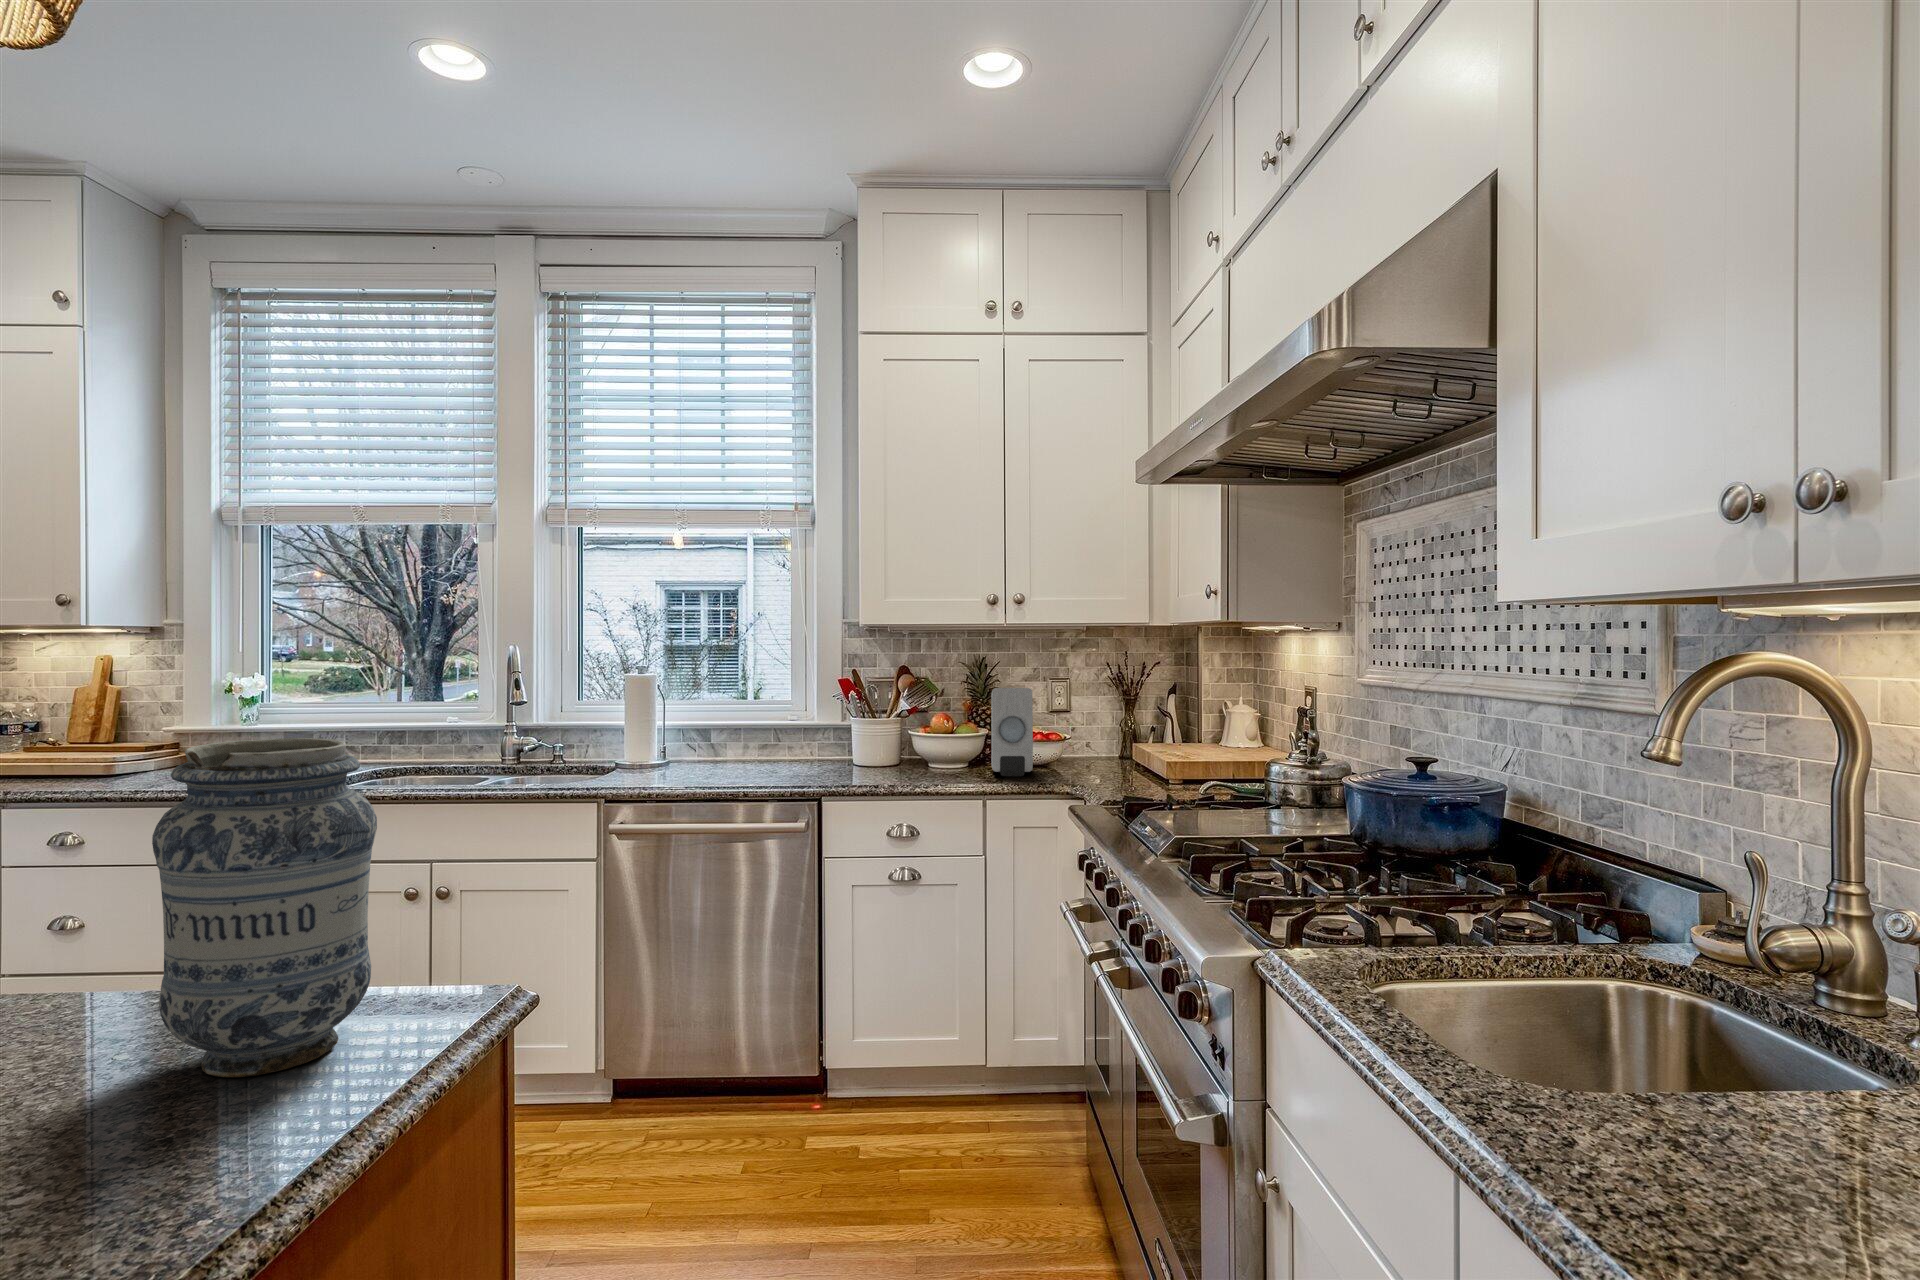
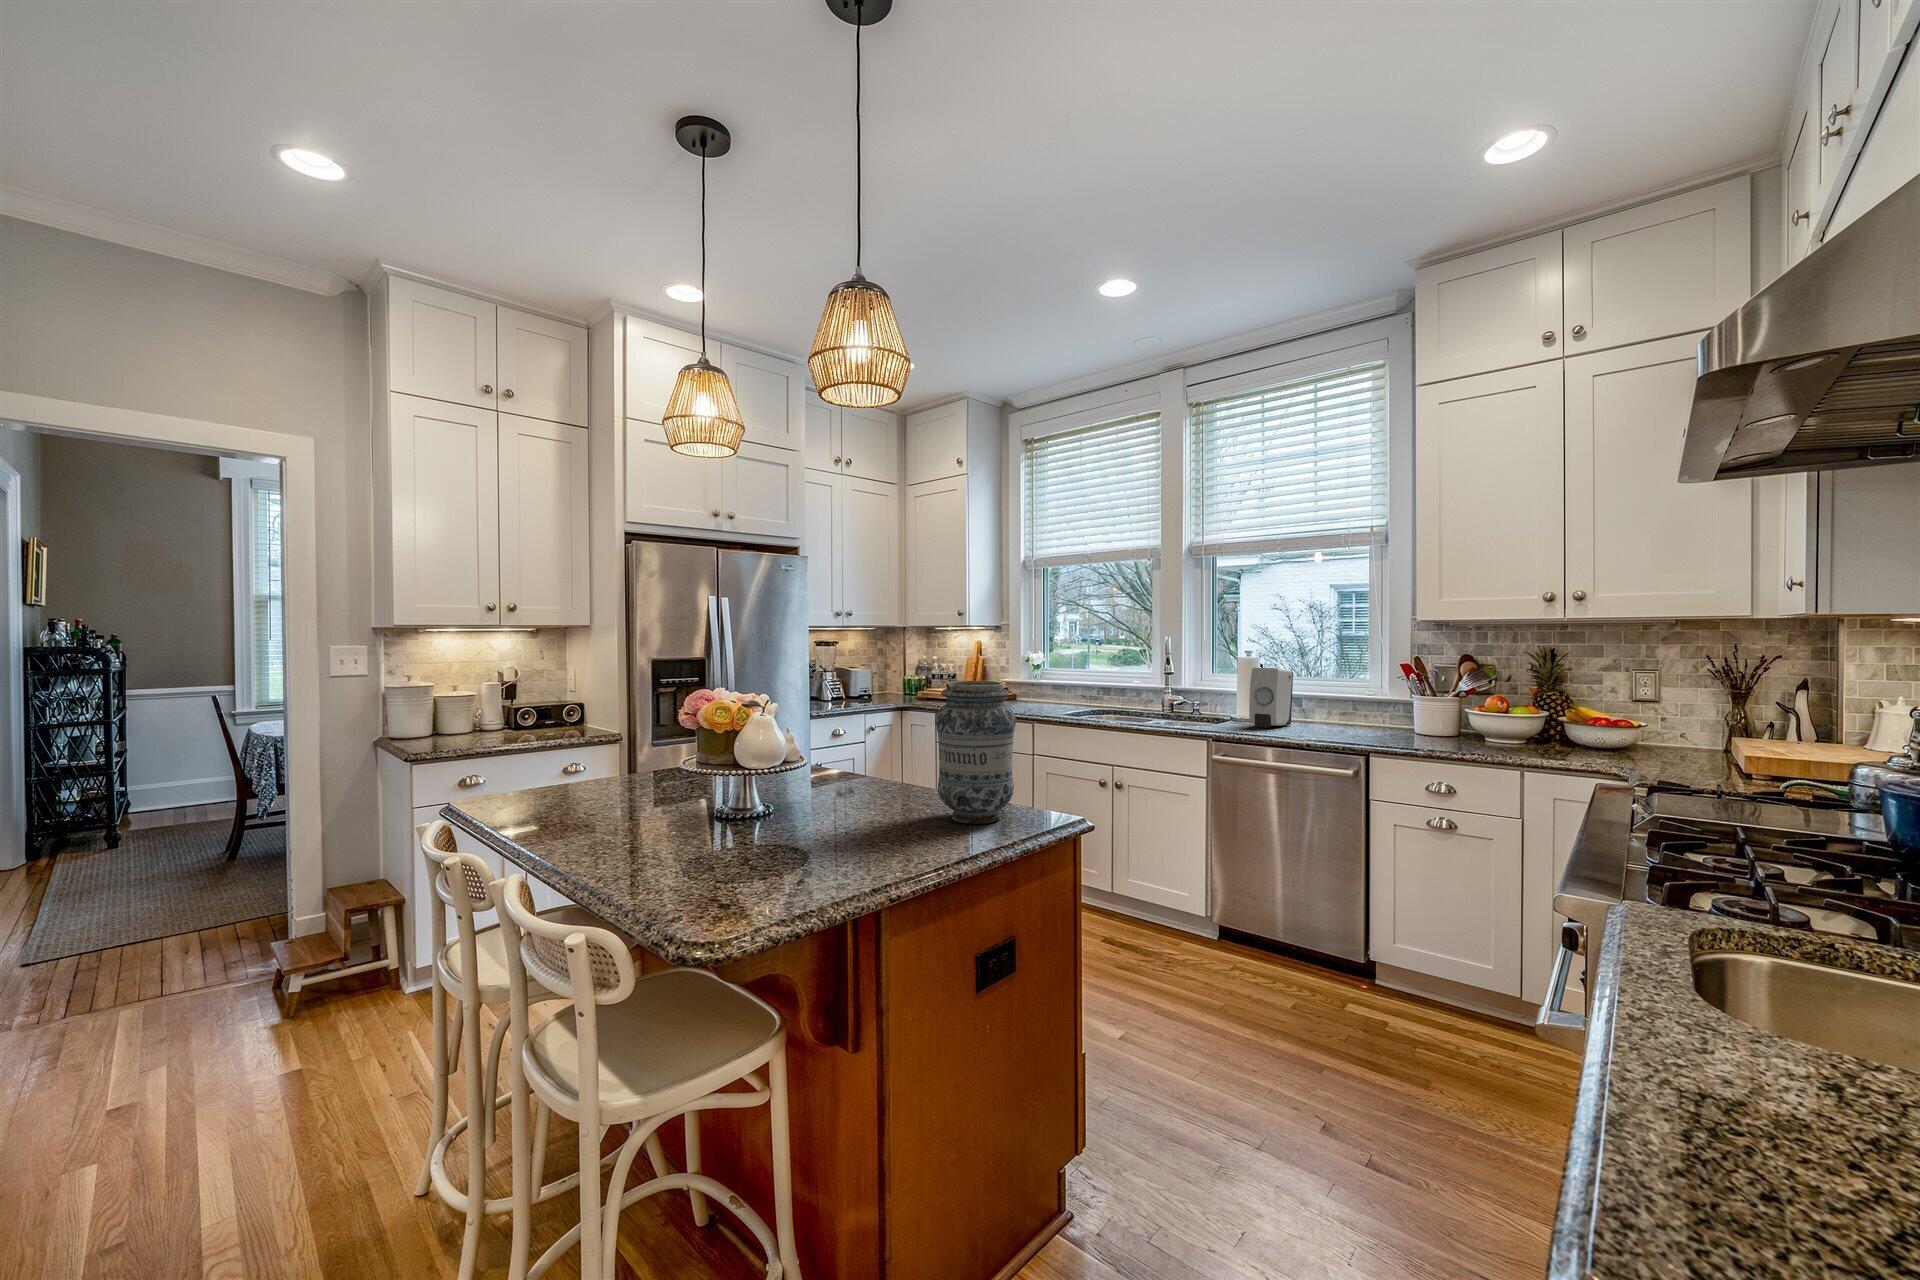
soap dispenser: present [991,688,1033,776] -> present [1249,668,1293,728]

